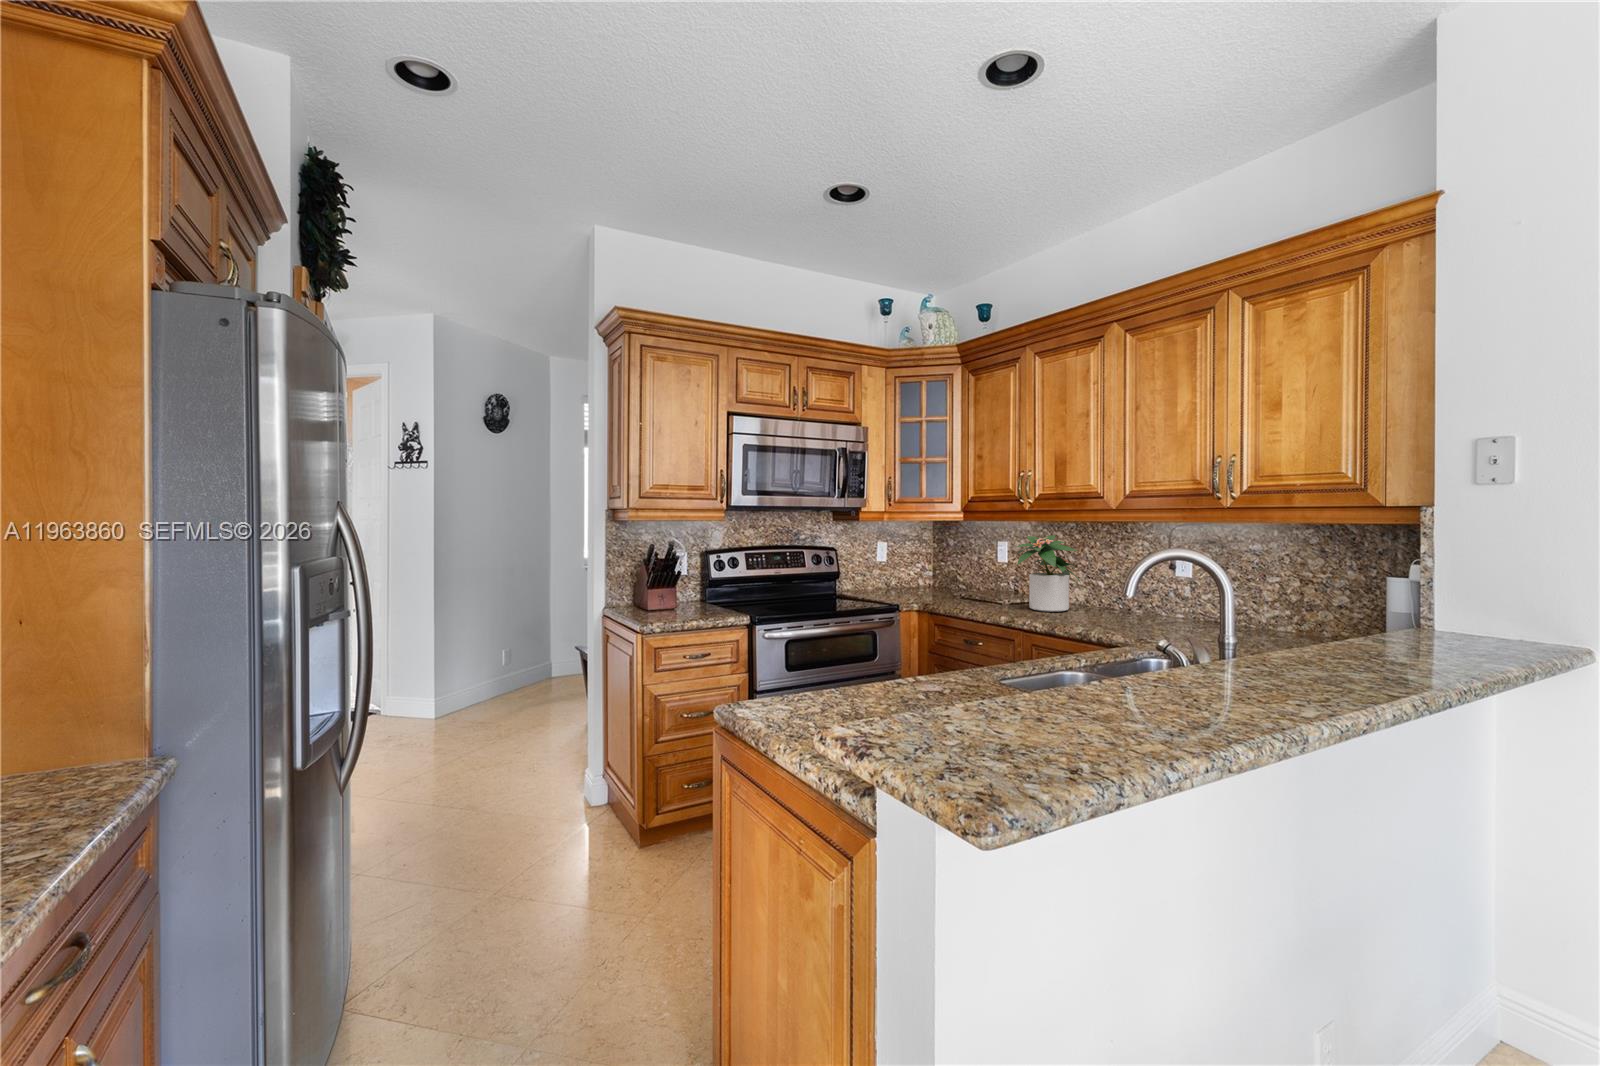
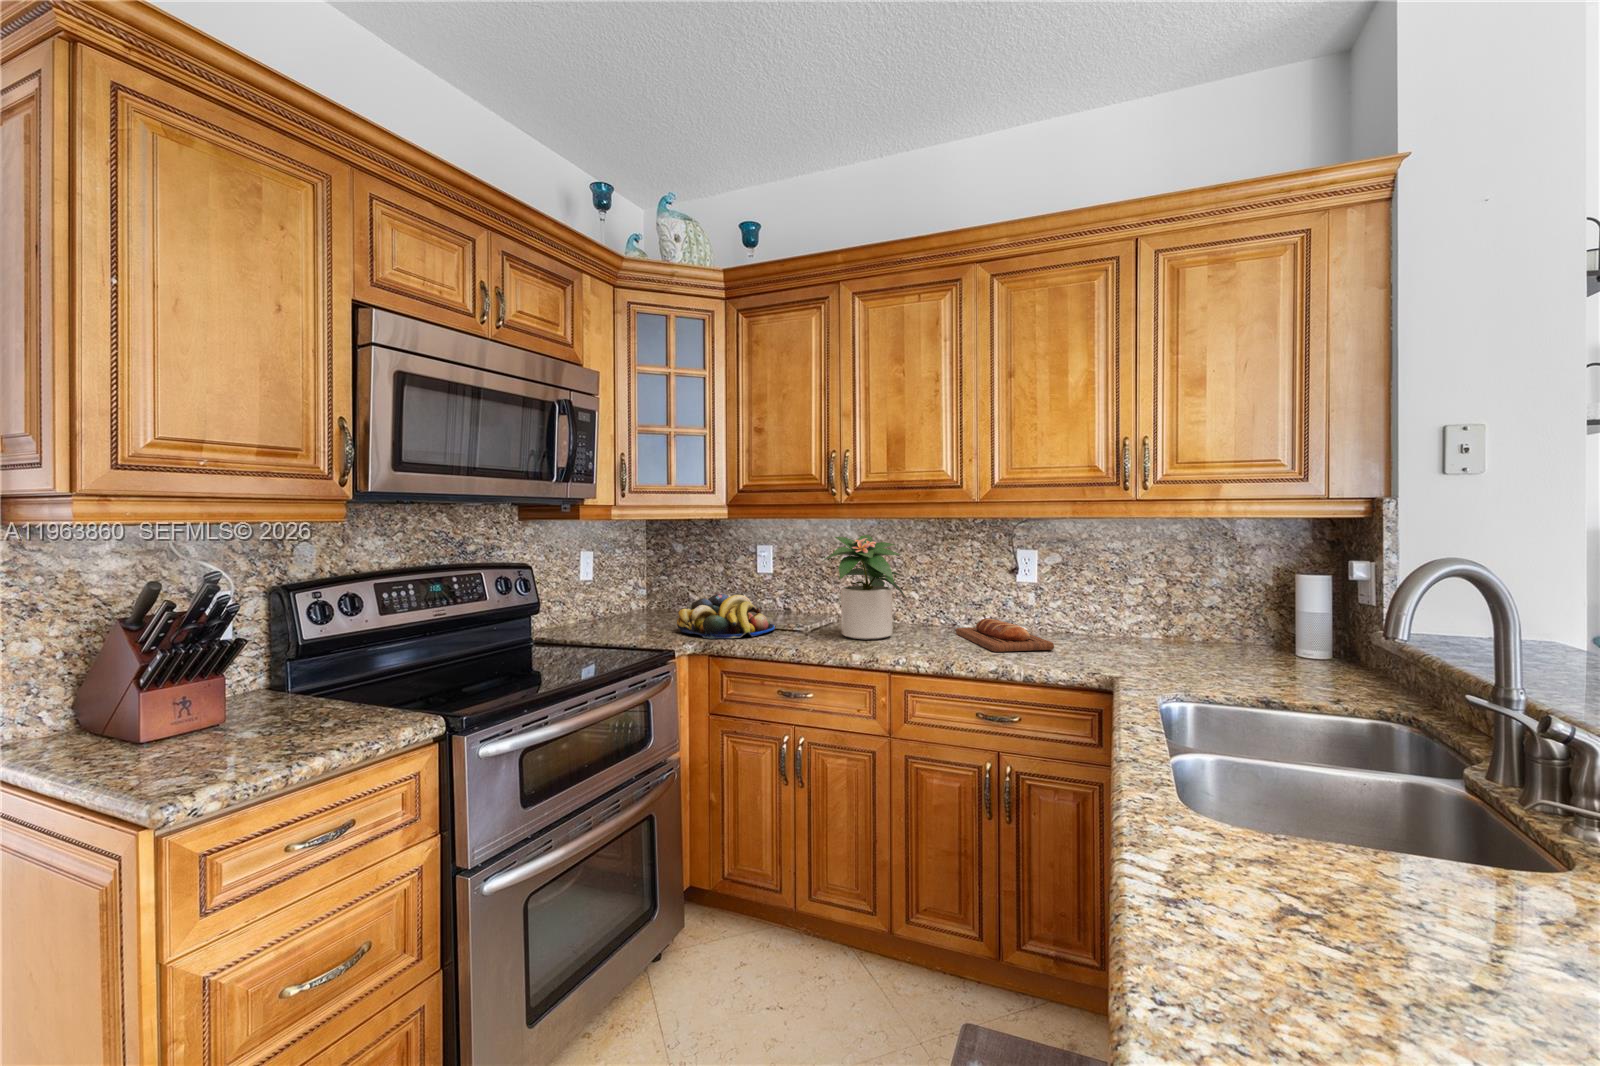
fruit bowl: none [925,575,994,603] -> present [677,594,775,639]
bread loaf: none [1120,604,1177,629] -> present [956,618,1054,652]

